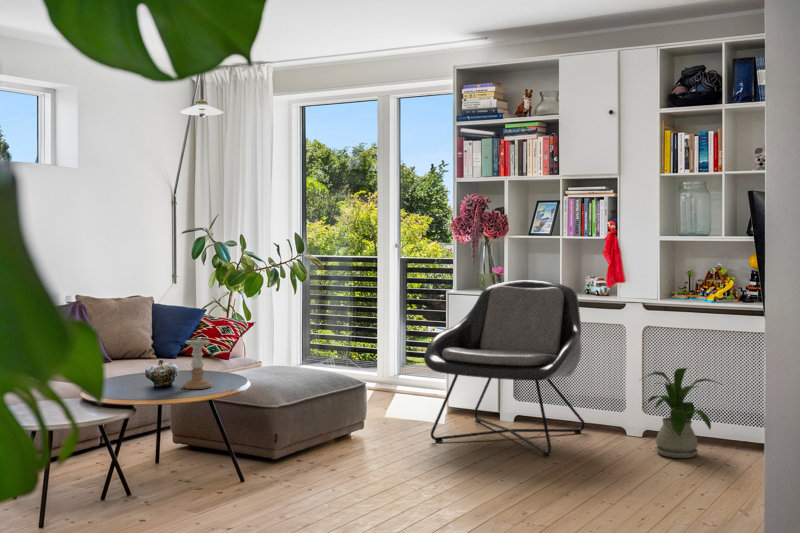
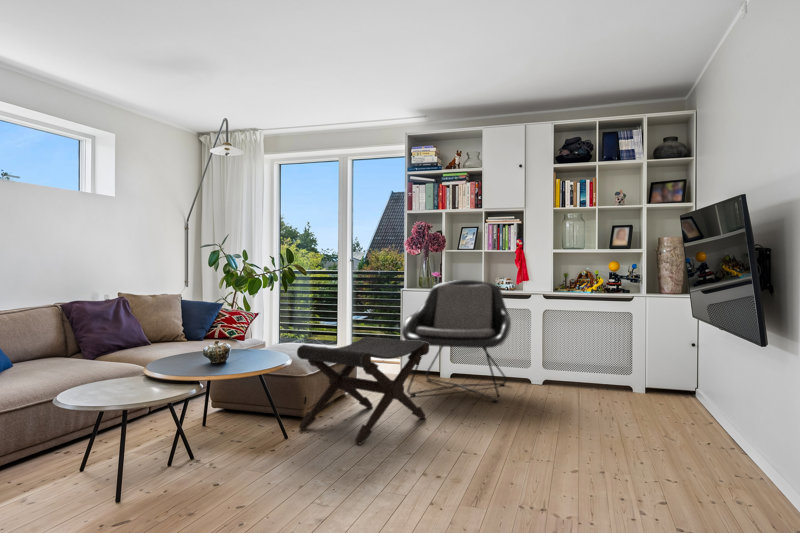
candle holder: present [183,339,212,389] -> none [237,320,261,359]
footstool: none [261,361,437,500] -> present [297,337,429,444]
house plant: present [648,368,715,458] -> none [550,336,609,399]

